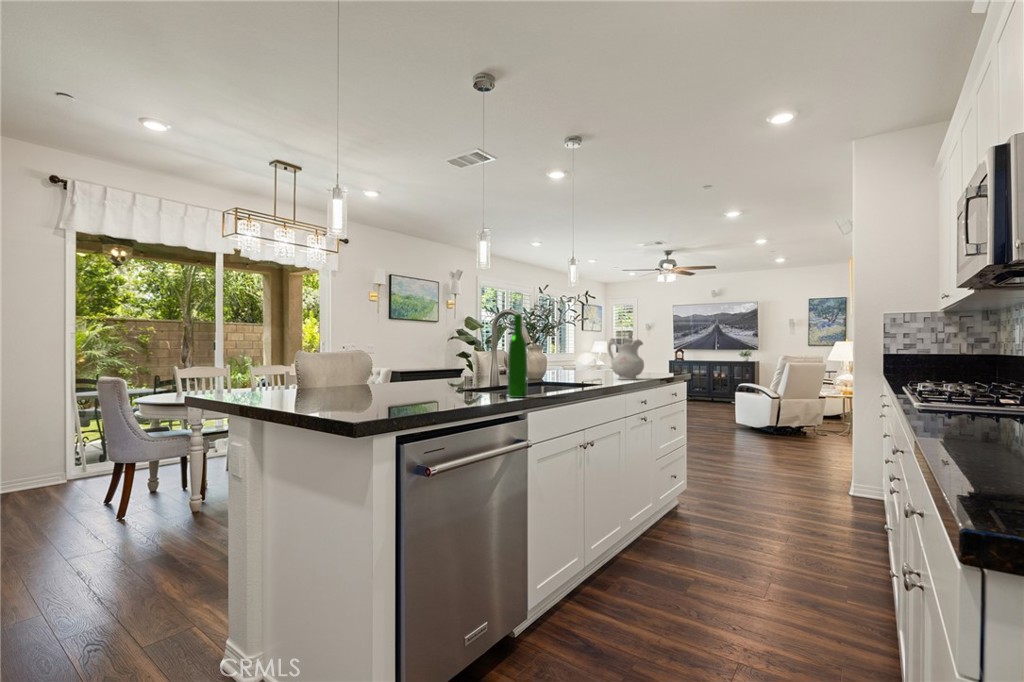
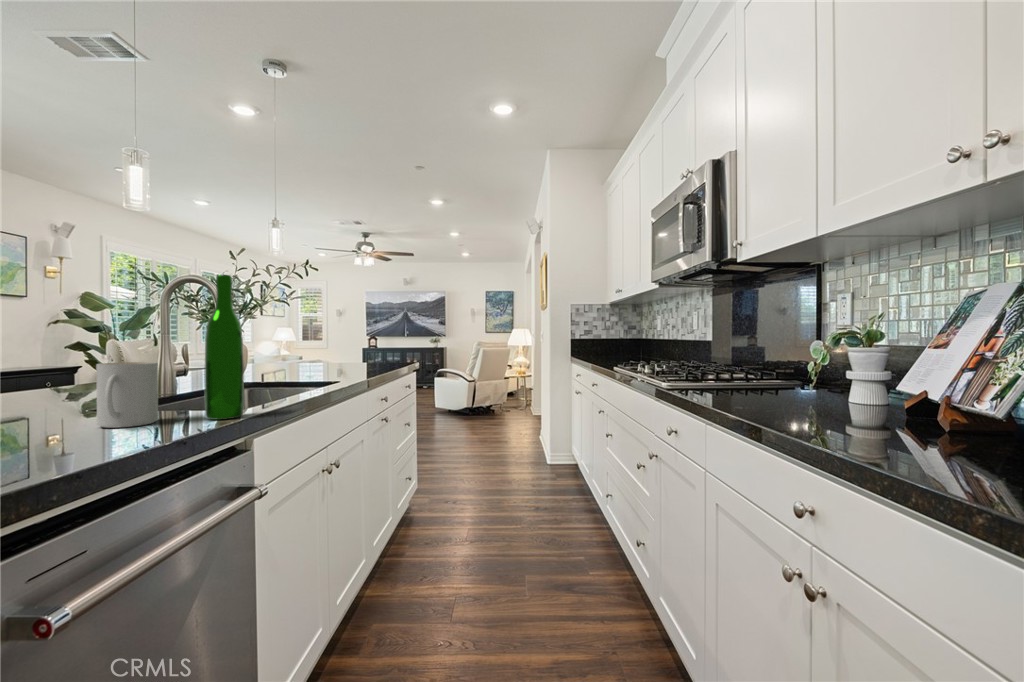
ceramic pitcher: present [607,339,644,380] -> none [329,322,376,373]
mug: none [461,364,487,398] -> present [96,362,158,428]

